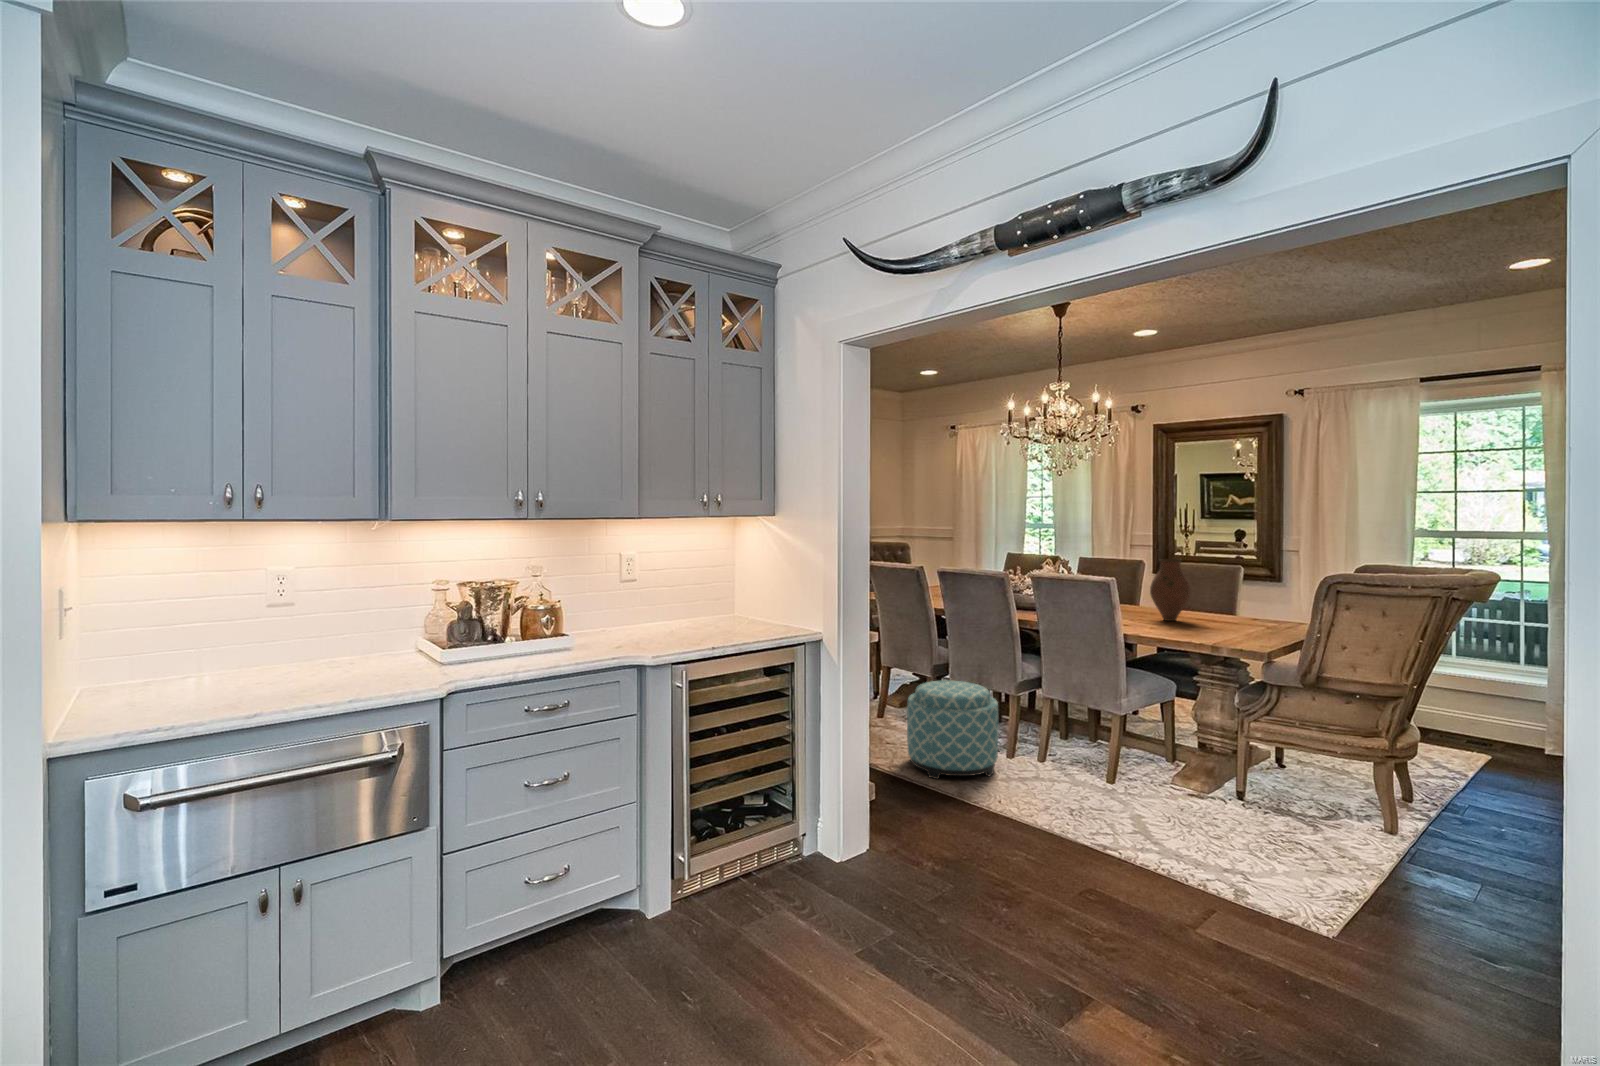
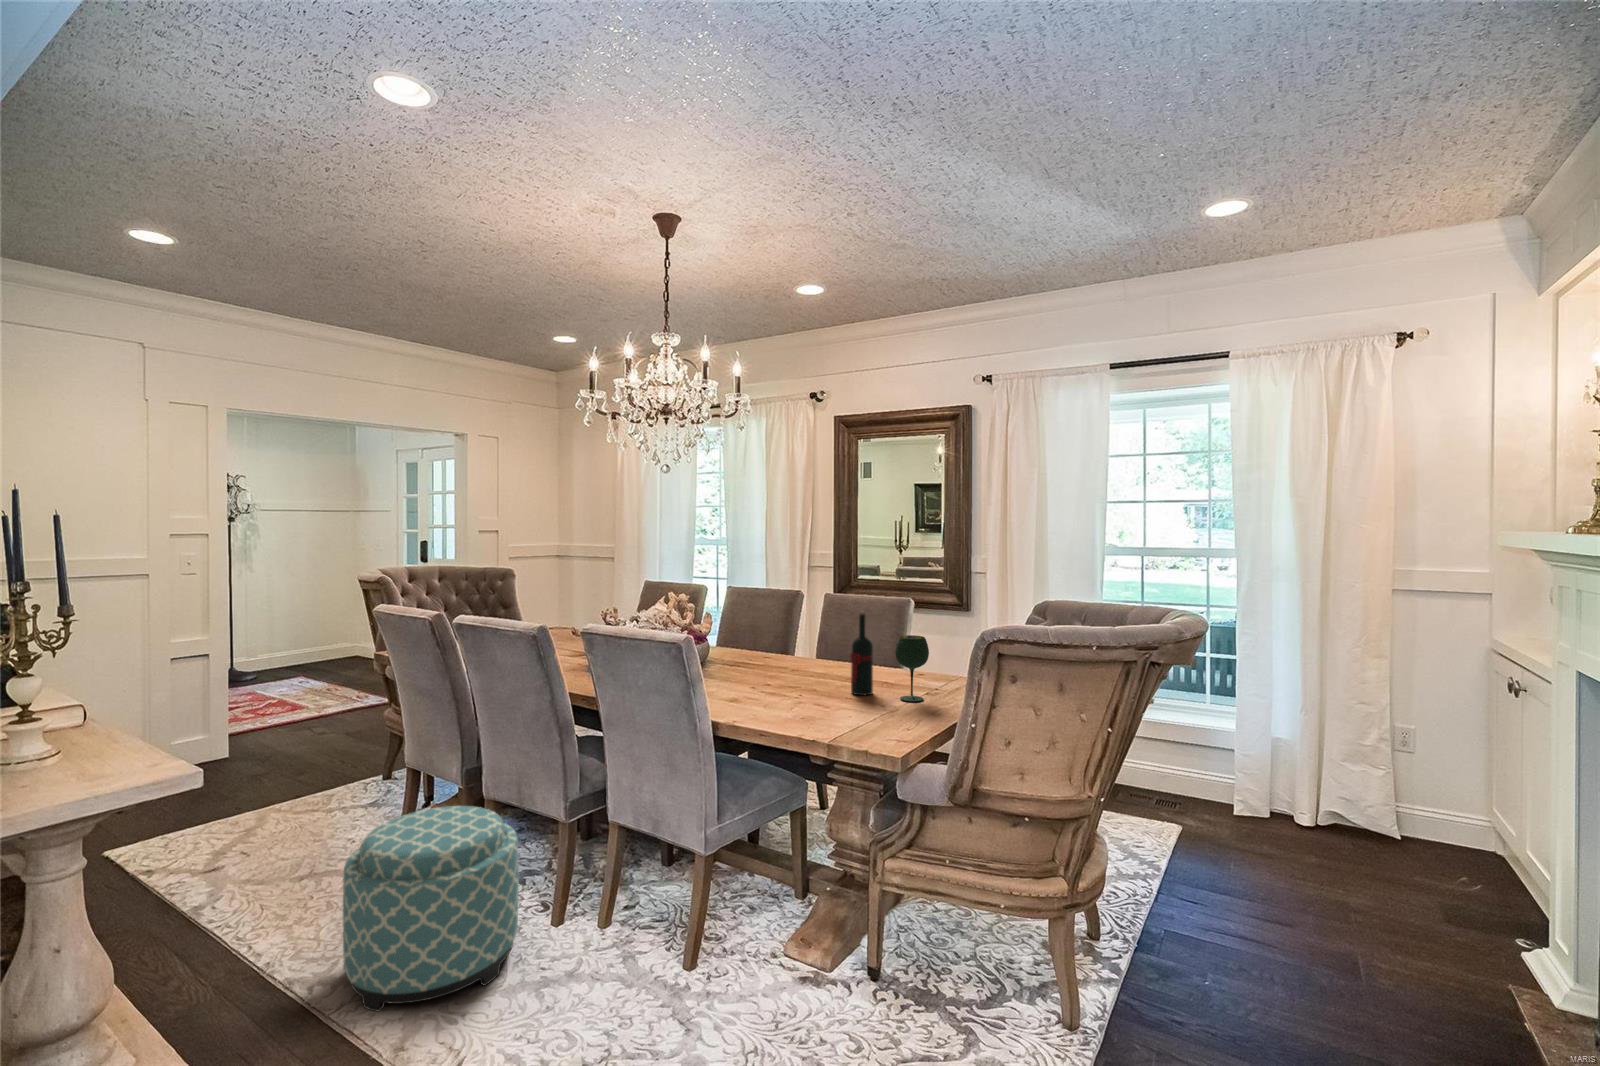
vase: present [1150,559,1190,621] -> none [786,590,838,681]
wine bottle: none [1207,572,1224,629] -> present [850,611,873,695]
wine glass: none [1243,589,1270,633] -> present [895,635,929,702]

